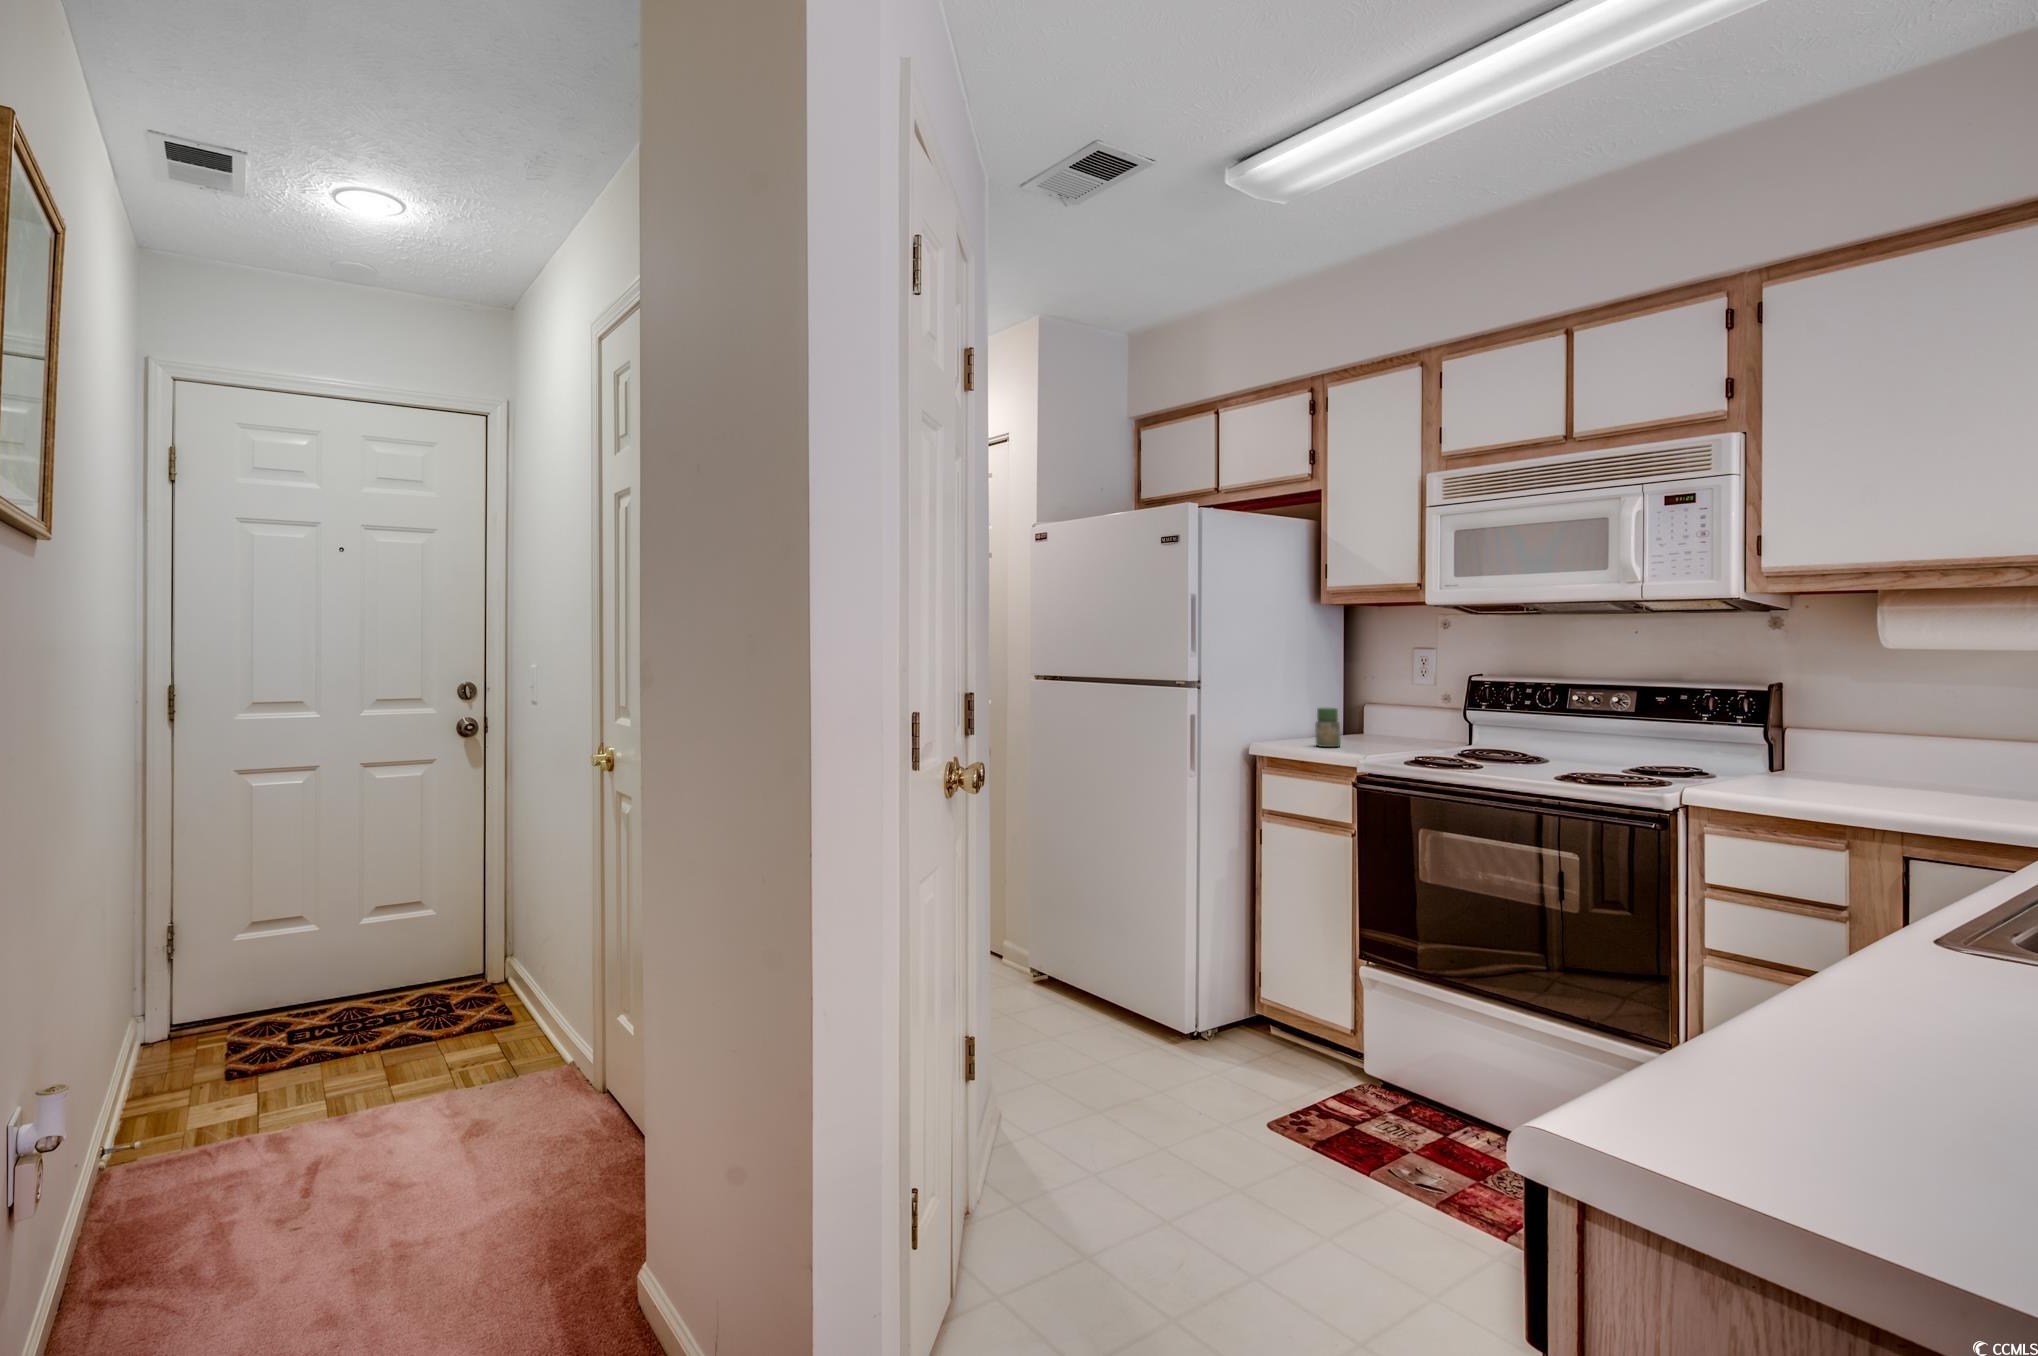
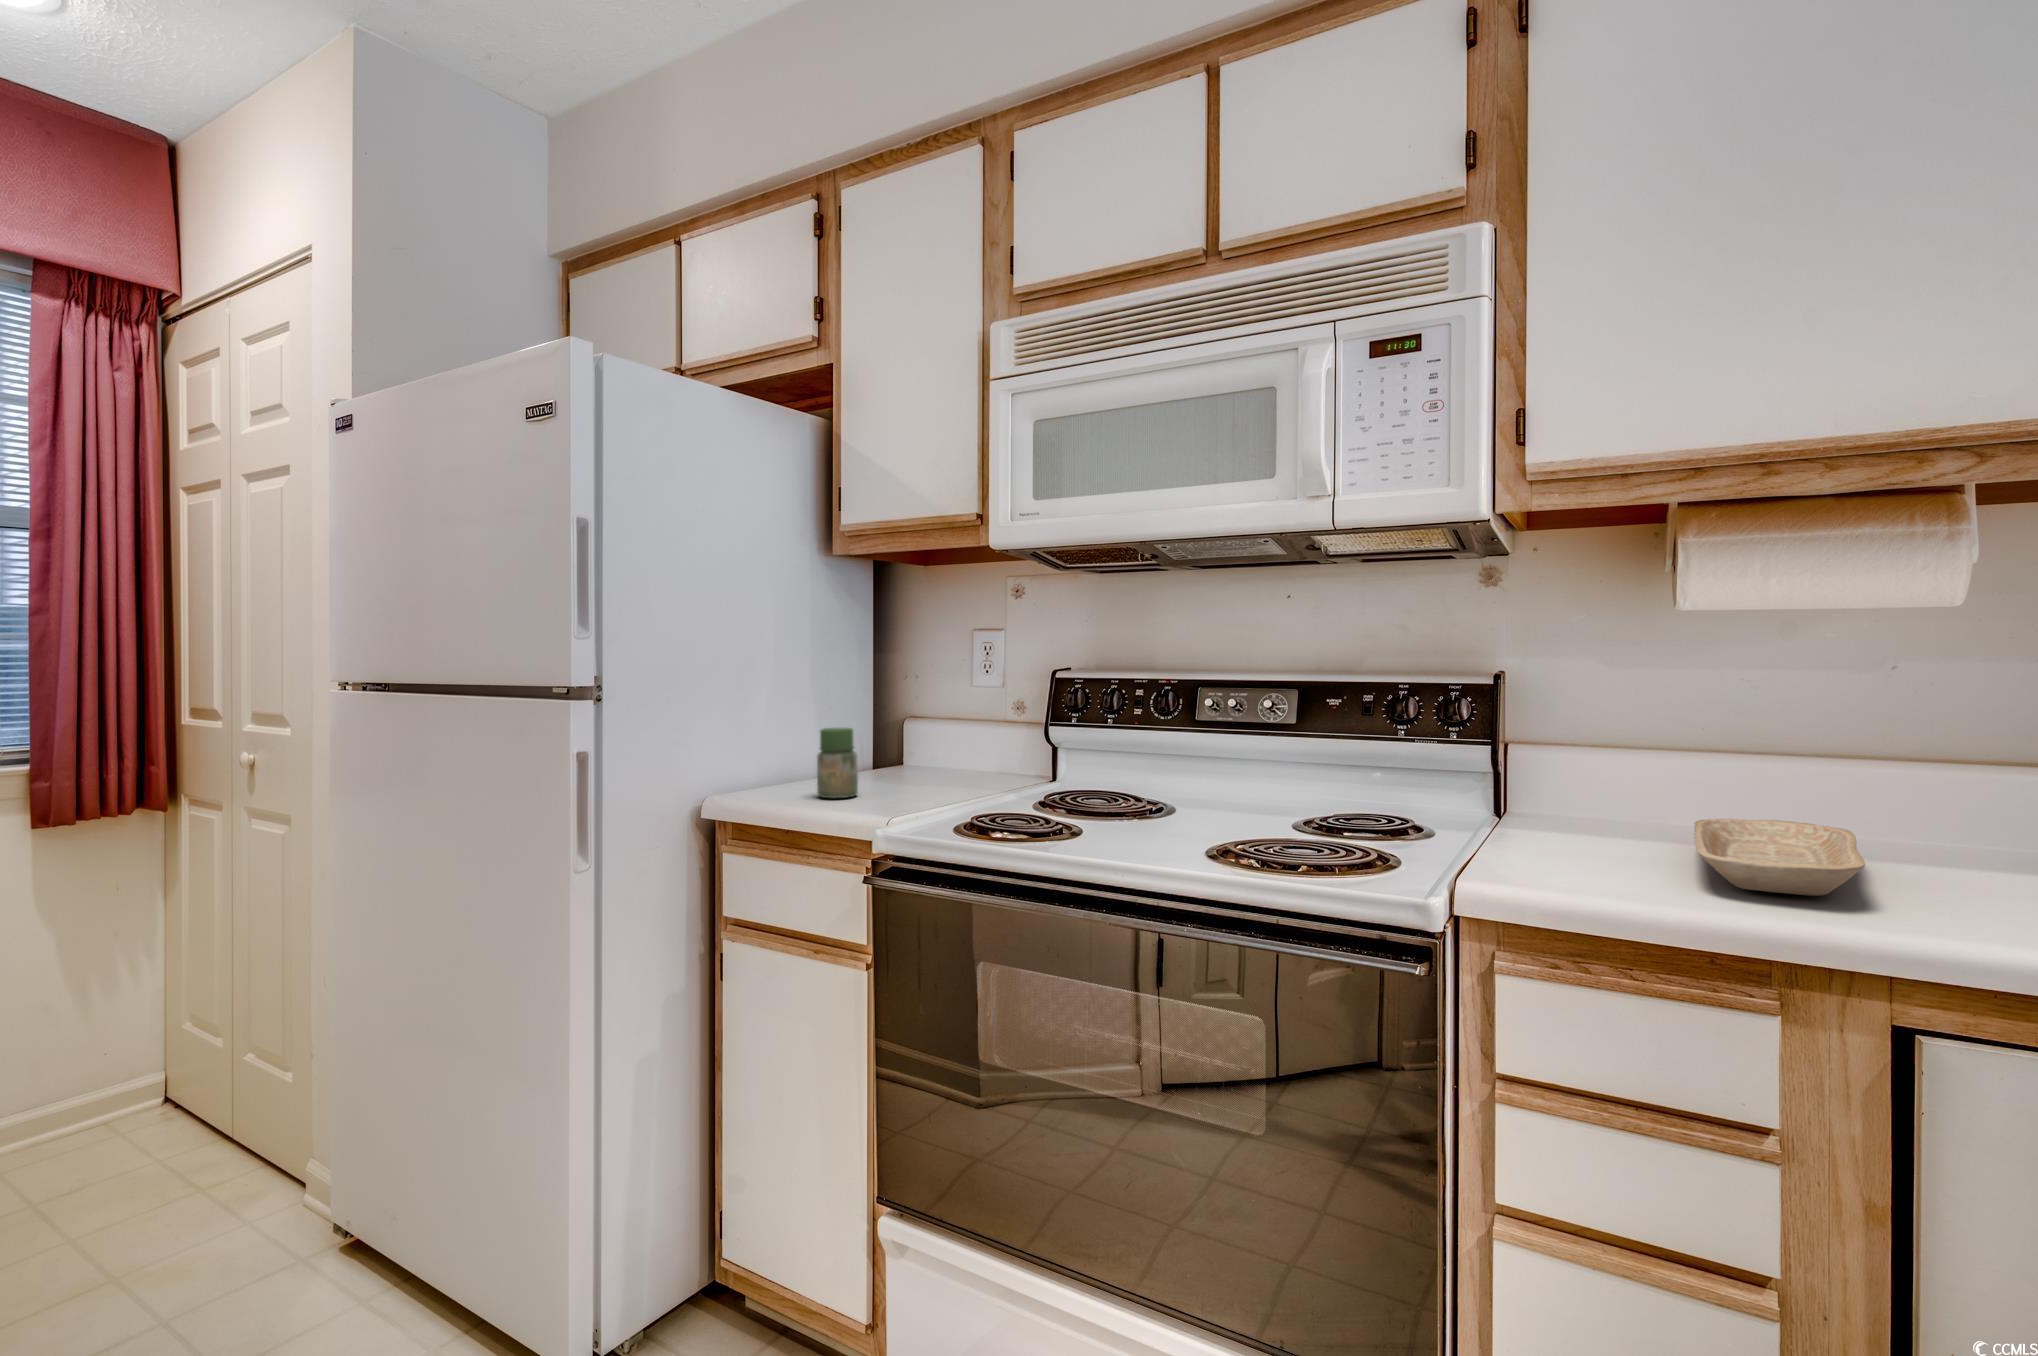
tray: none [1834,773,1964,803] -> present [1694,819,1865,896]

